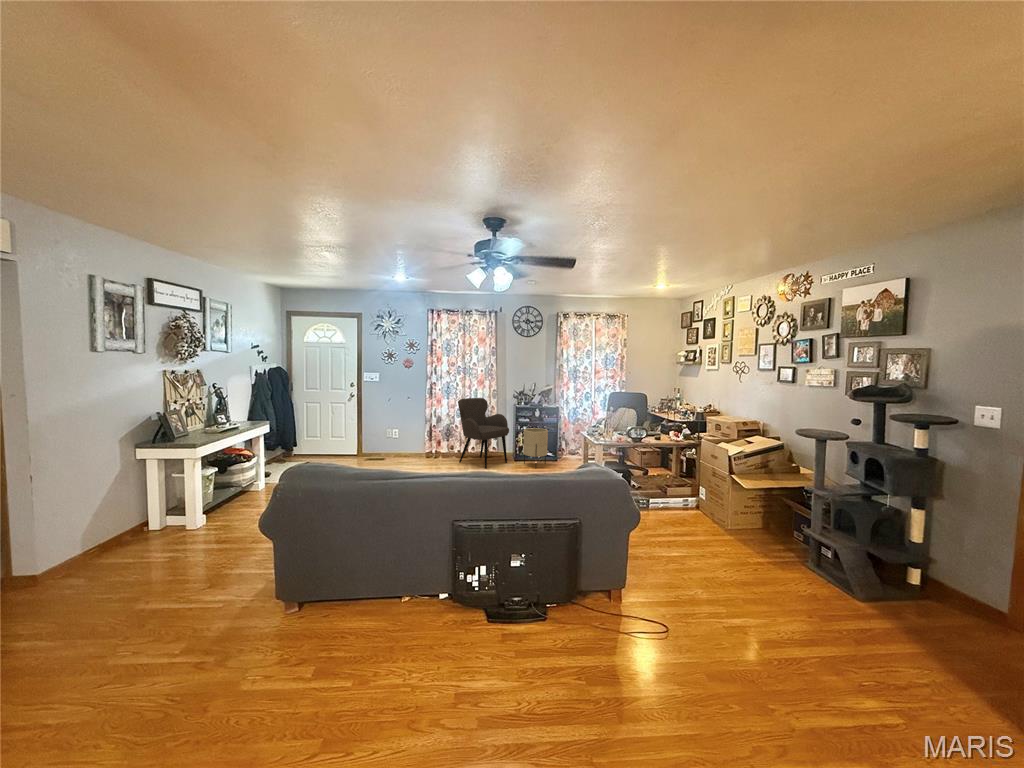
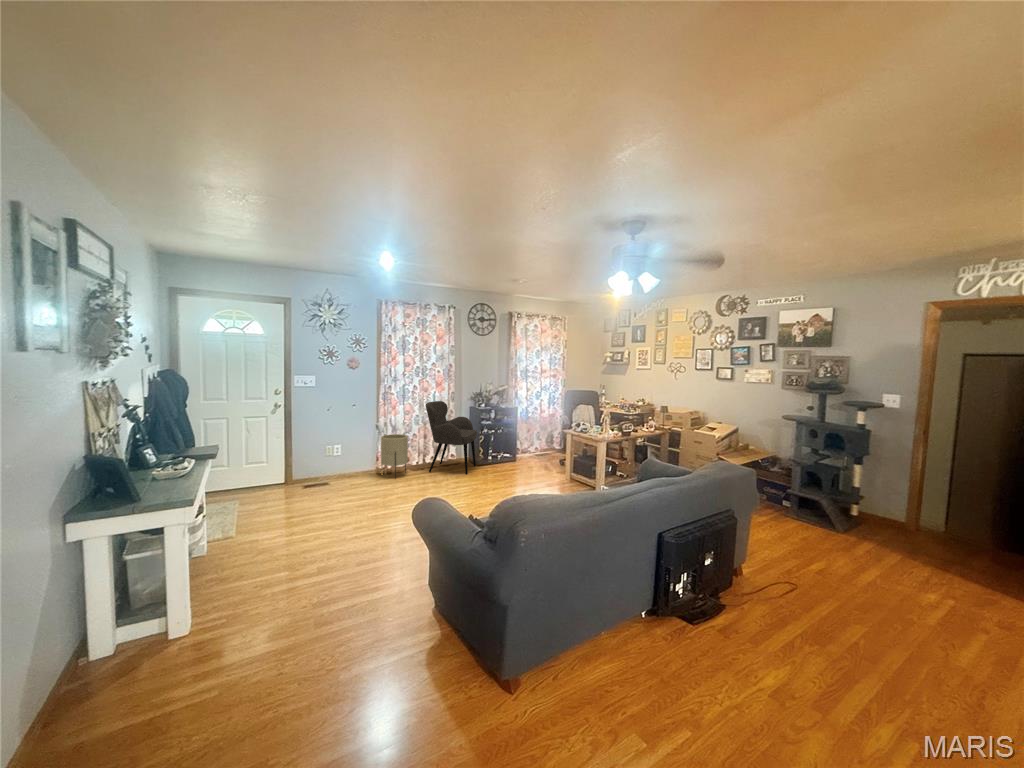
planter: present [523,428,548,468] -> present [381,434,408,478]

